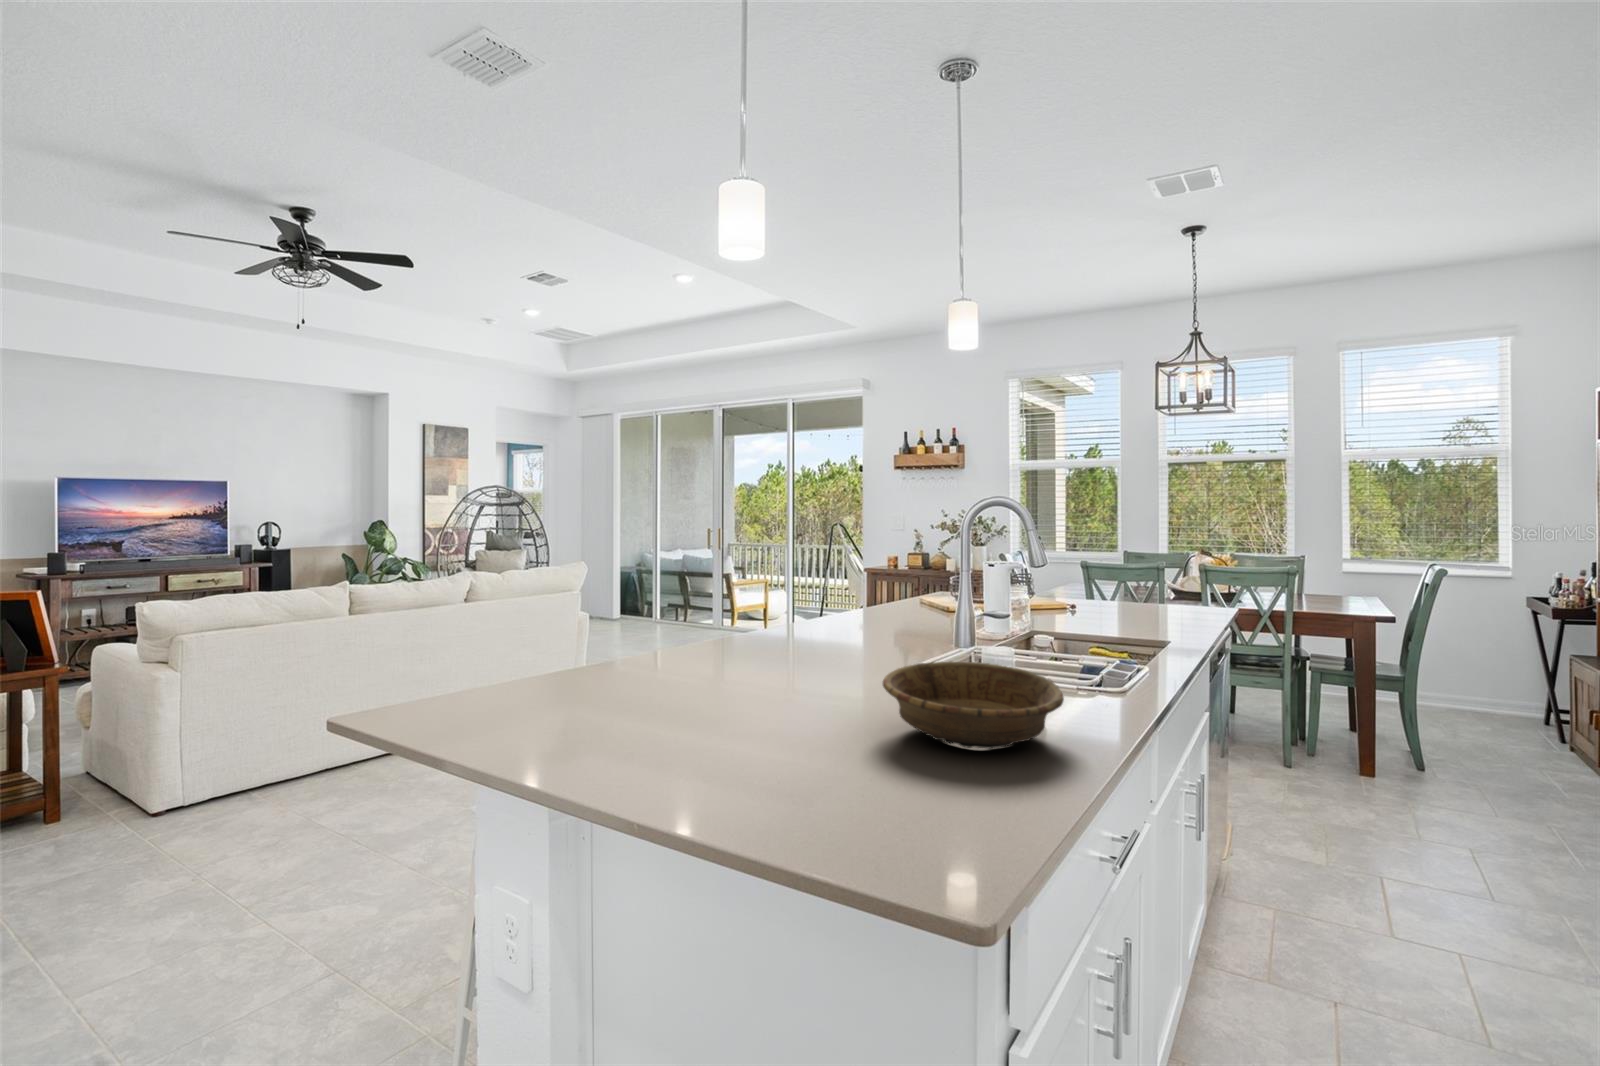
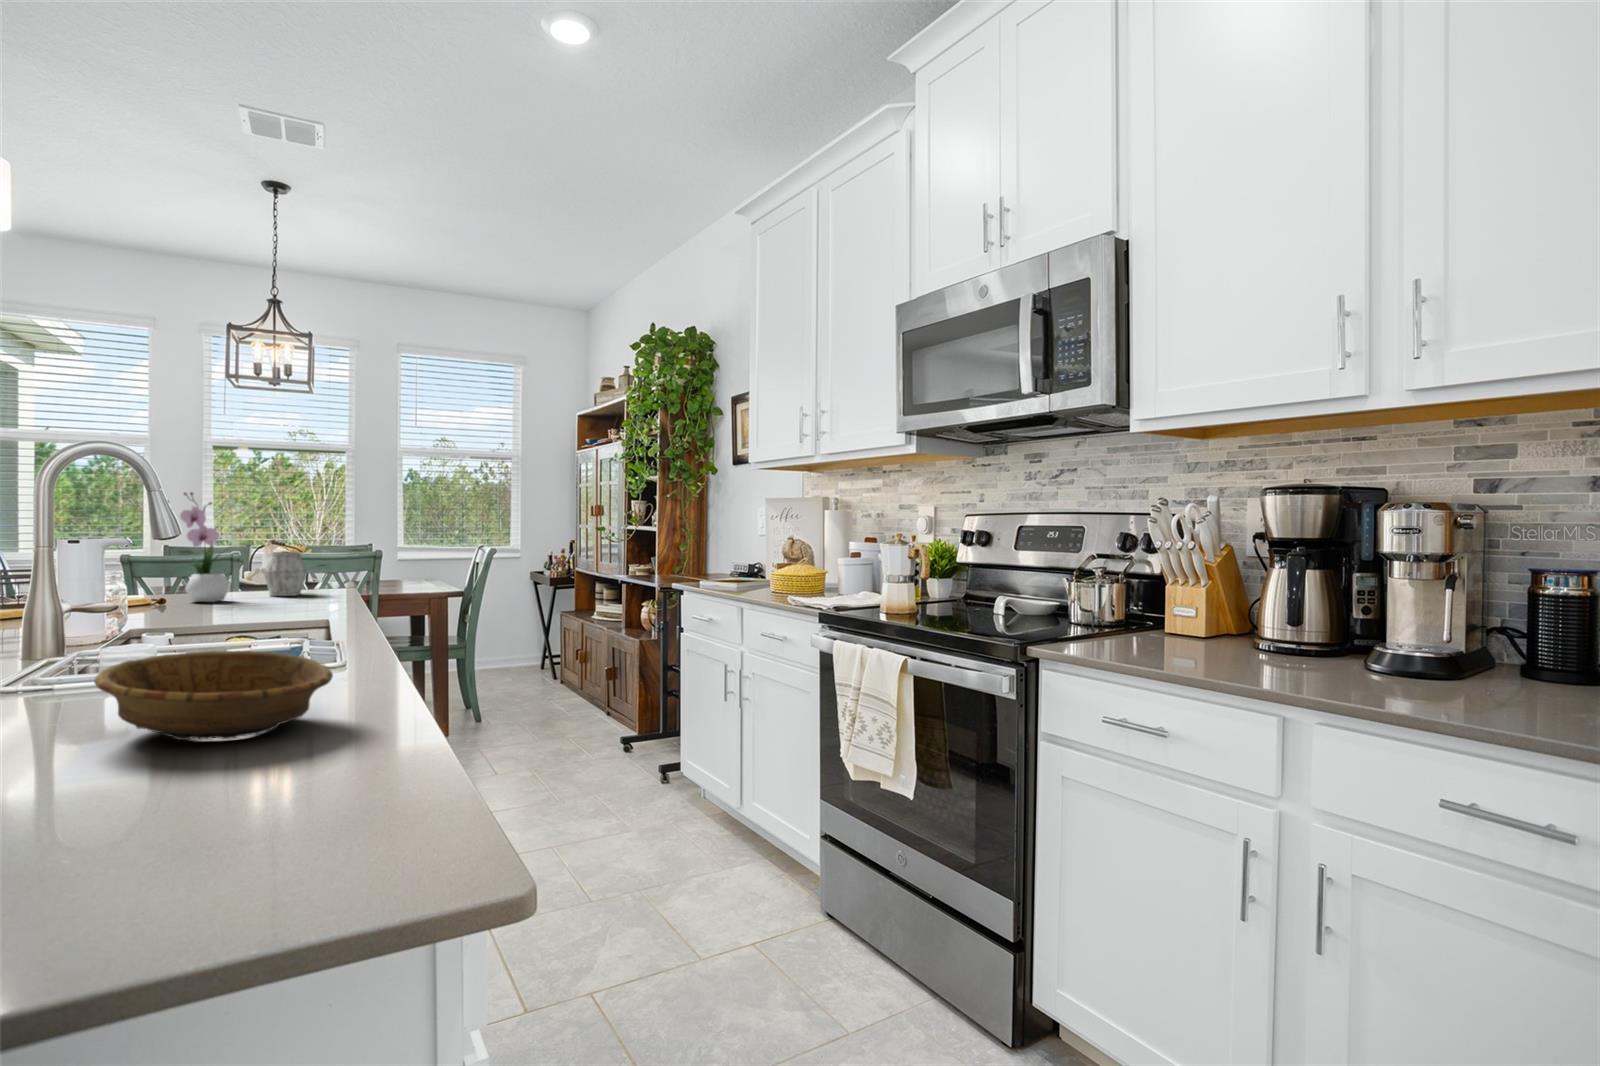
flower arrangement: none [1082,515,1127,612] -> present [180,492,230,602]
mug: none [1156,568,1194,611] -> present [264,552,306,596]

